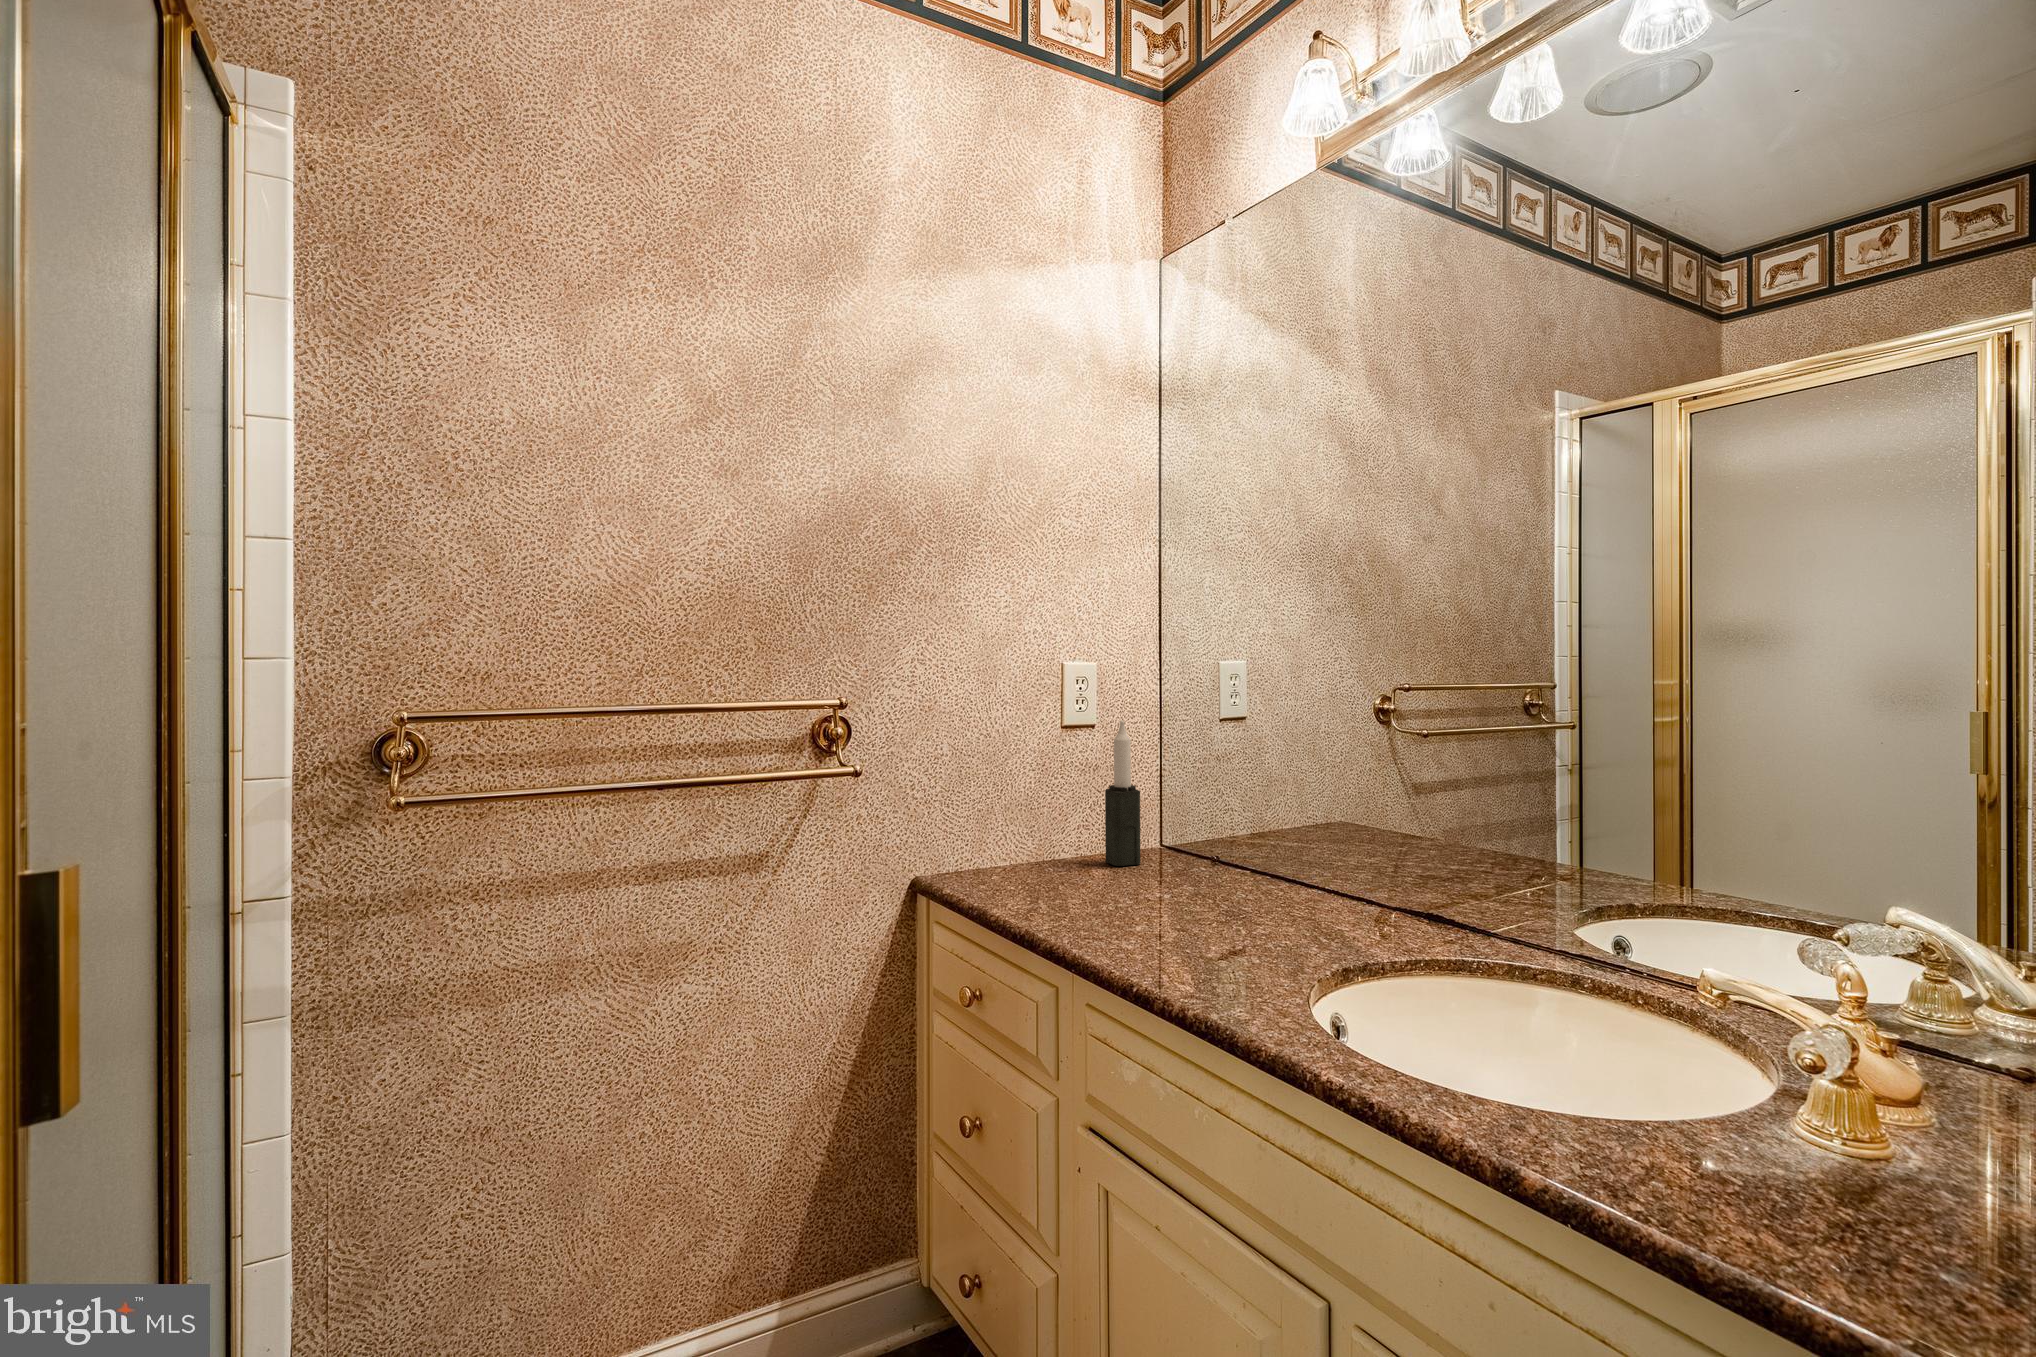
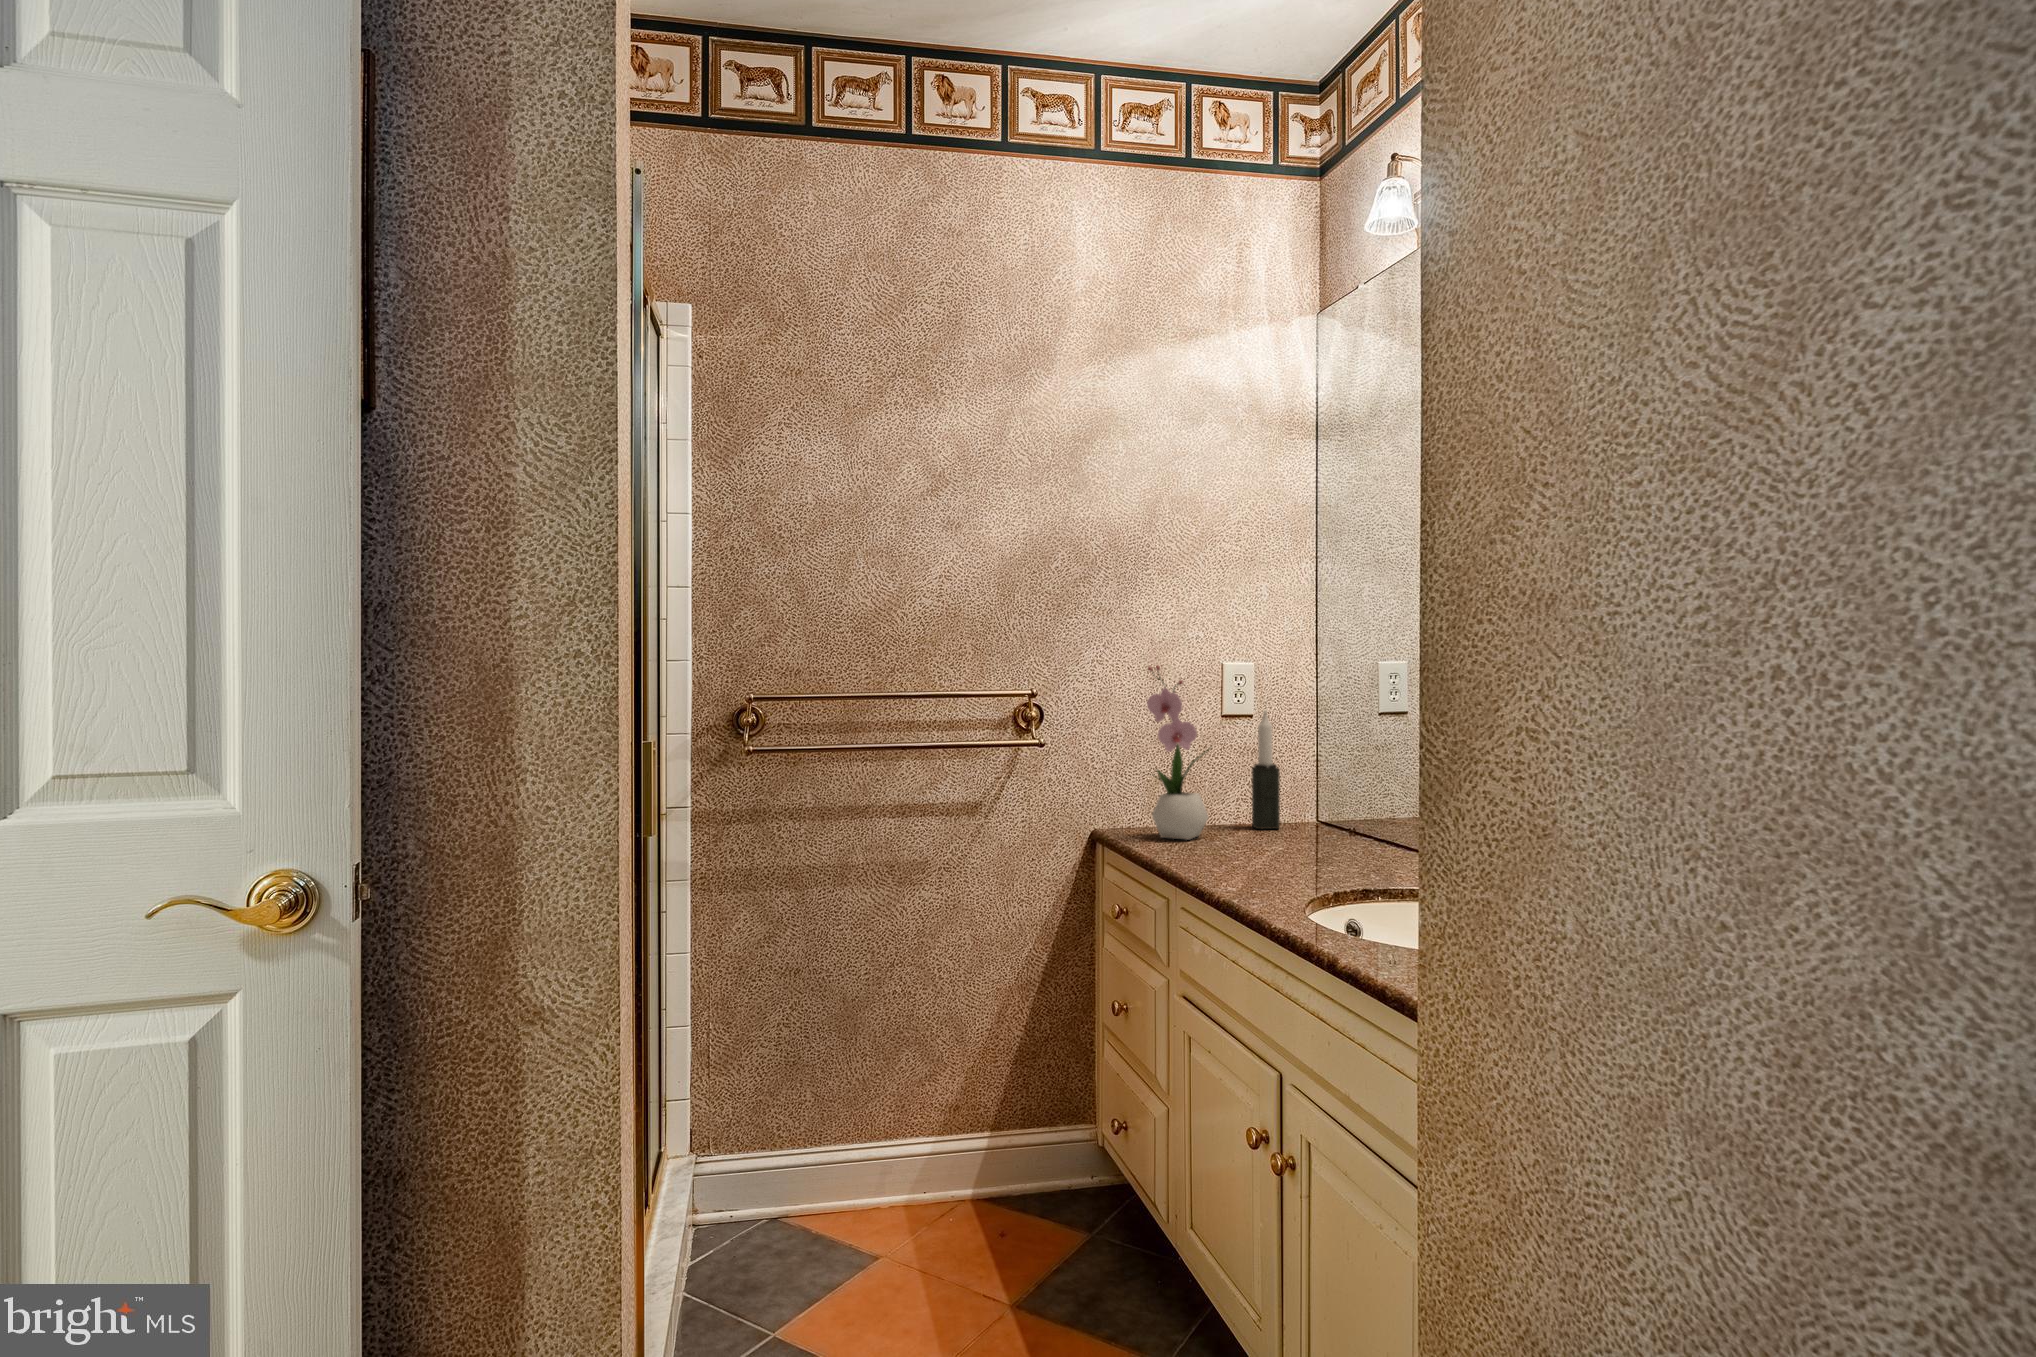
flower arrangement: none [998,666,1074,890] -> present [1147,666,1208,840]

